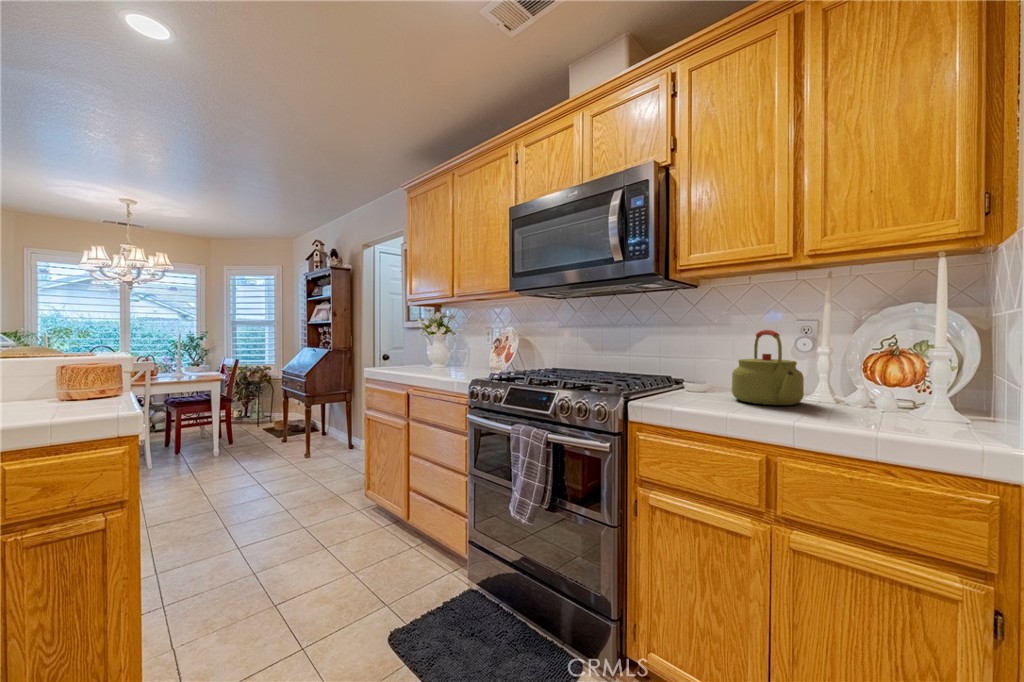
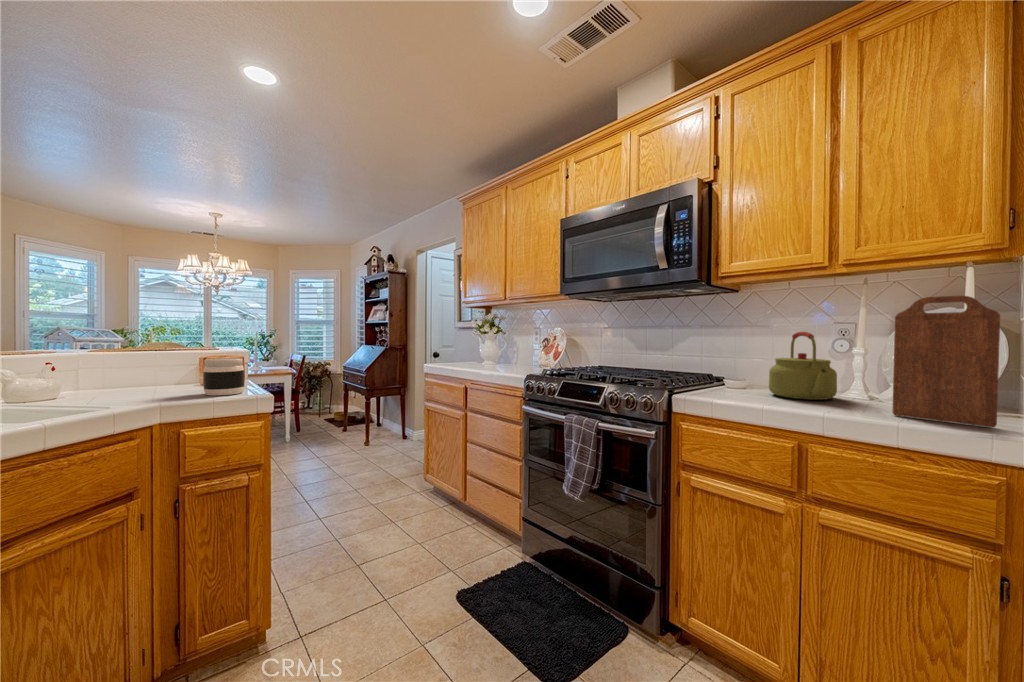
cutting board: none [866,288,982,437] -> present [892,296,1000,427]
jar: none [37,368,100,417] -> present [203,358,245,396]

